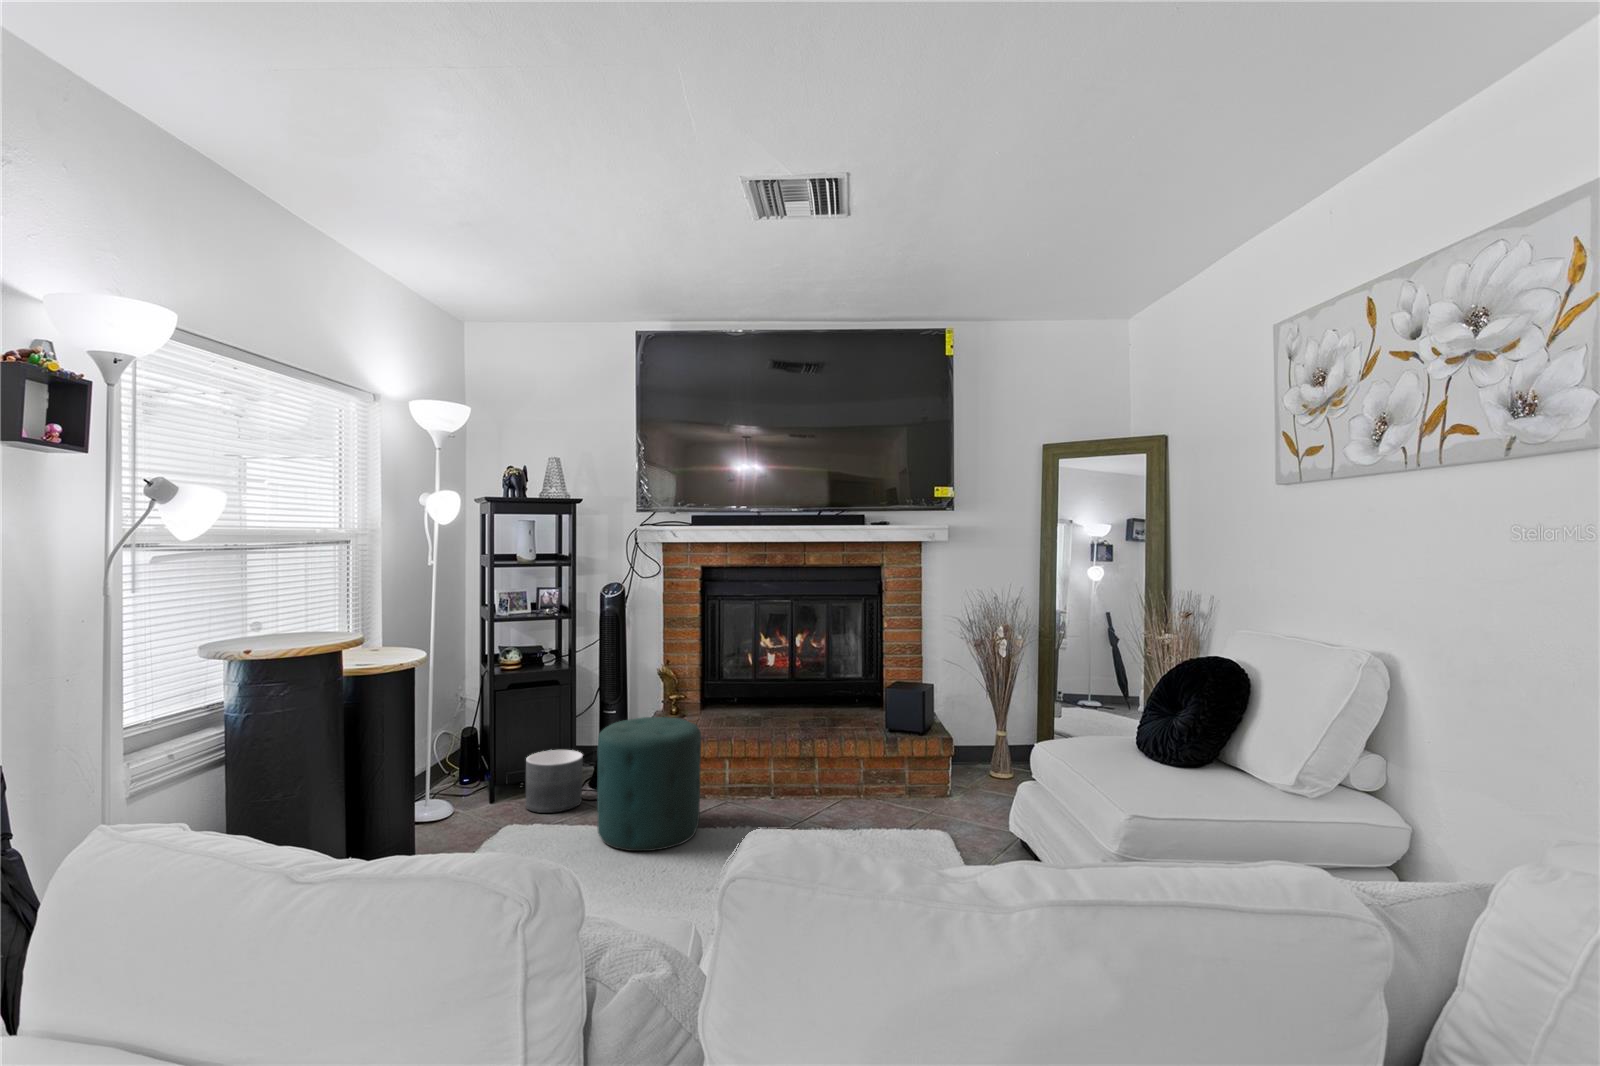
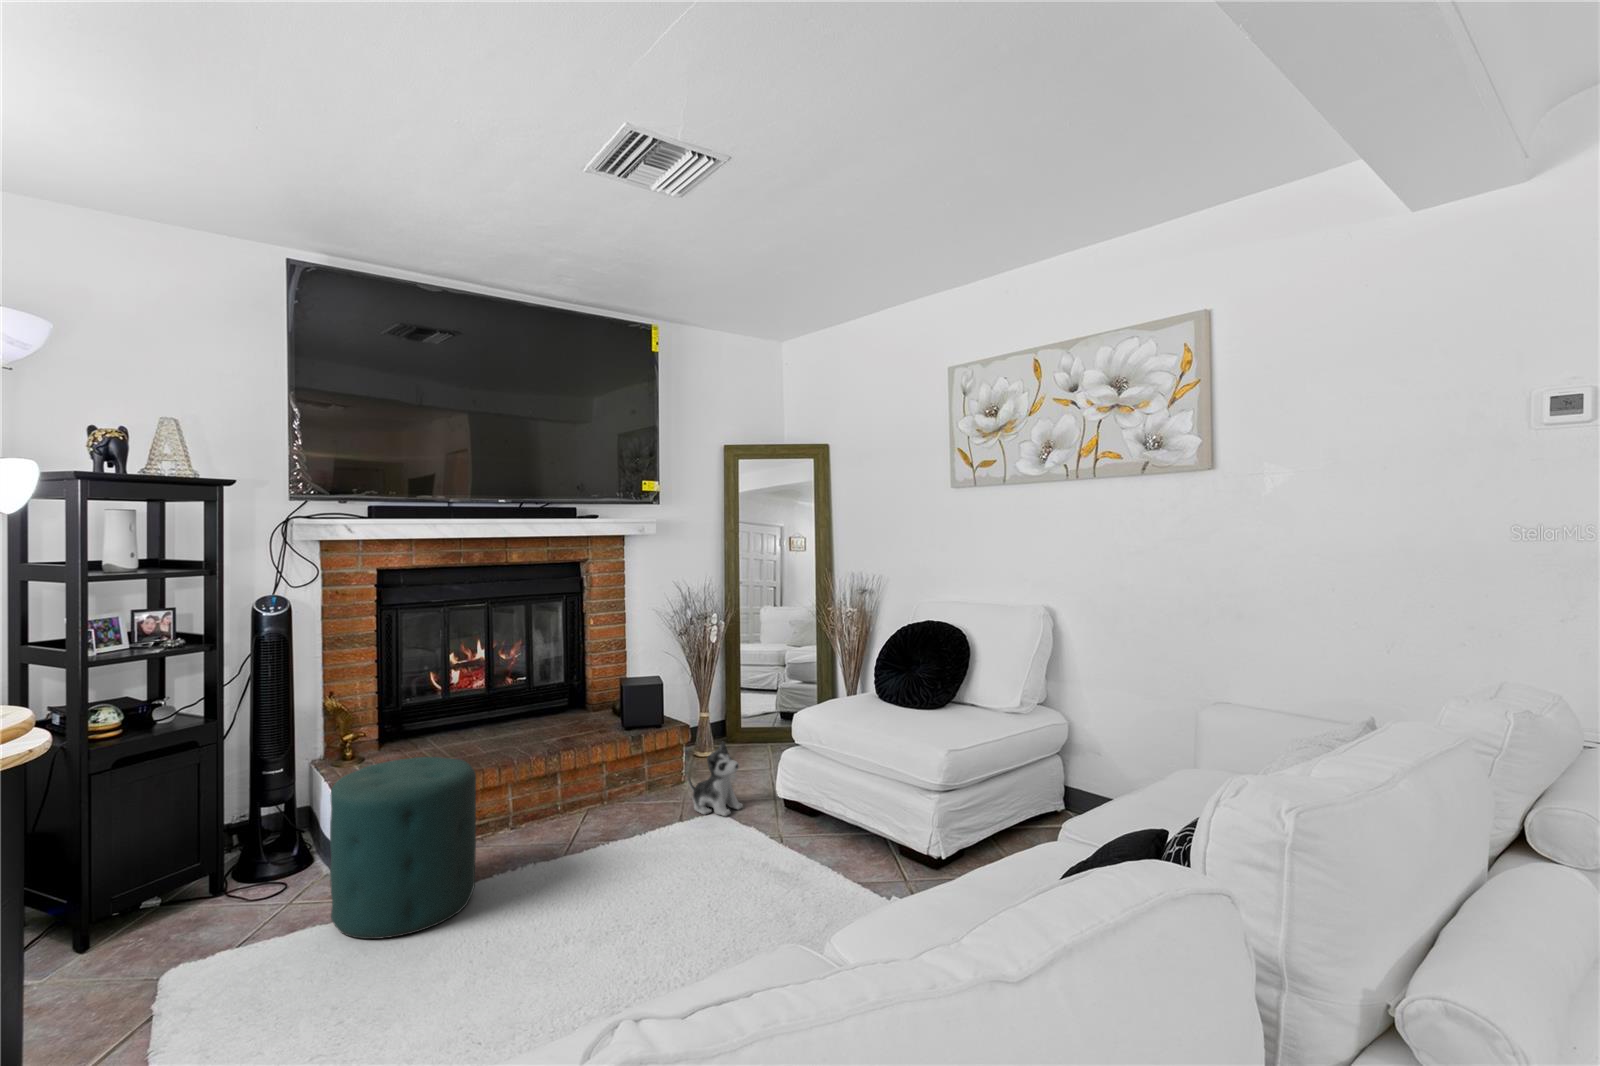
planter: present [526,750,583,813] -> none [152,836,253,940]
plush toy: none [924,758,972,836] -> present [688,742,743,816]

